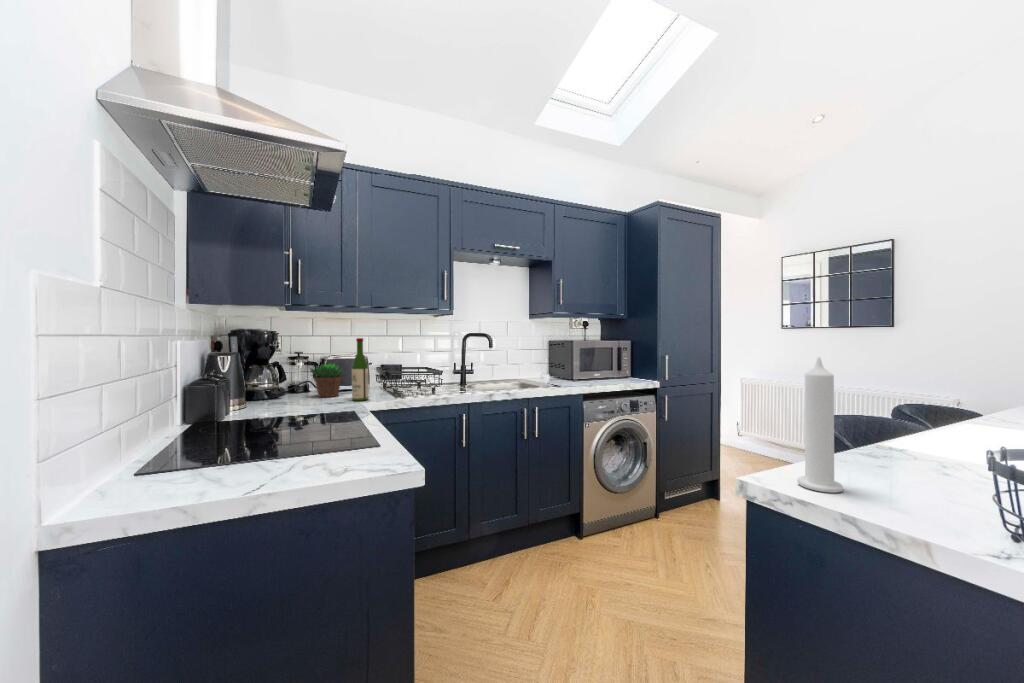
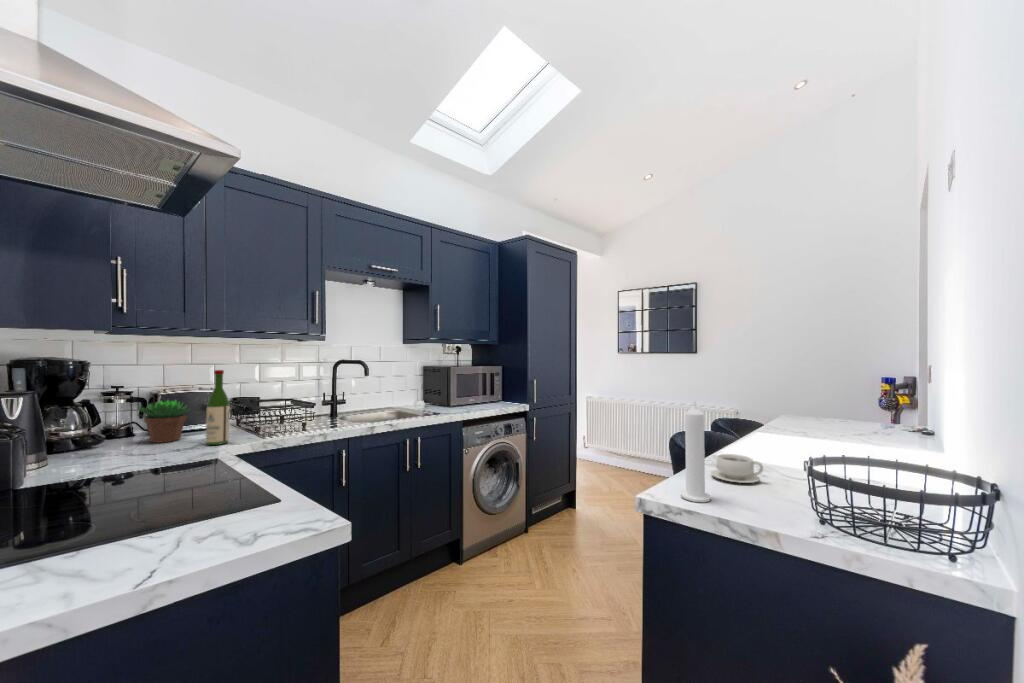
teacup: none [862,438,952,478] -> present [711,454,763,483]

